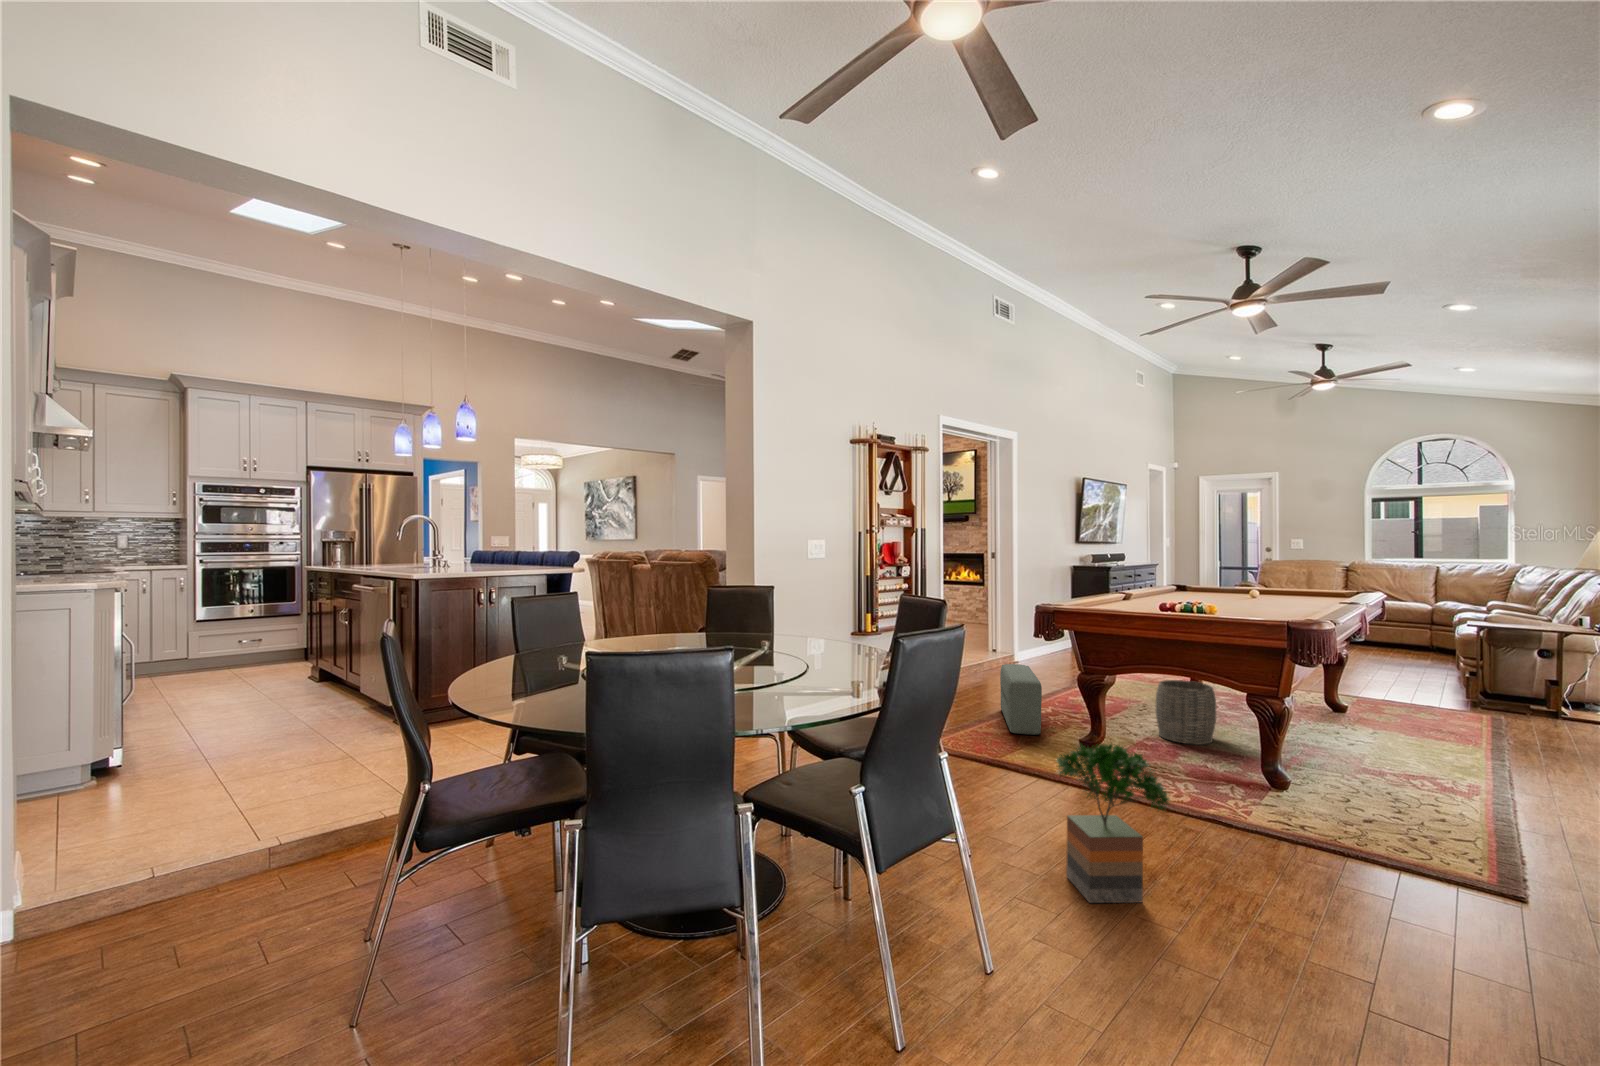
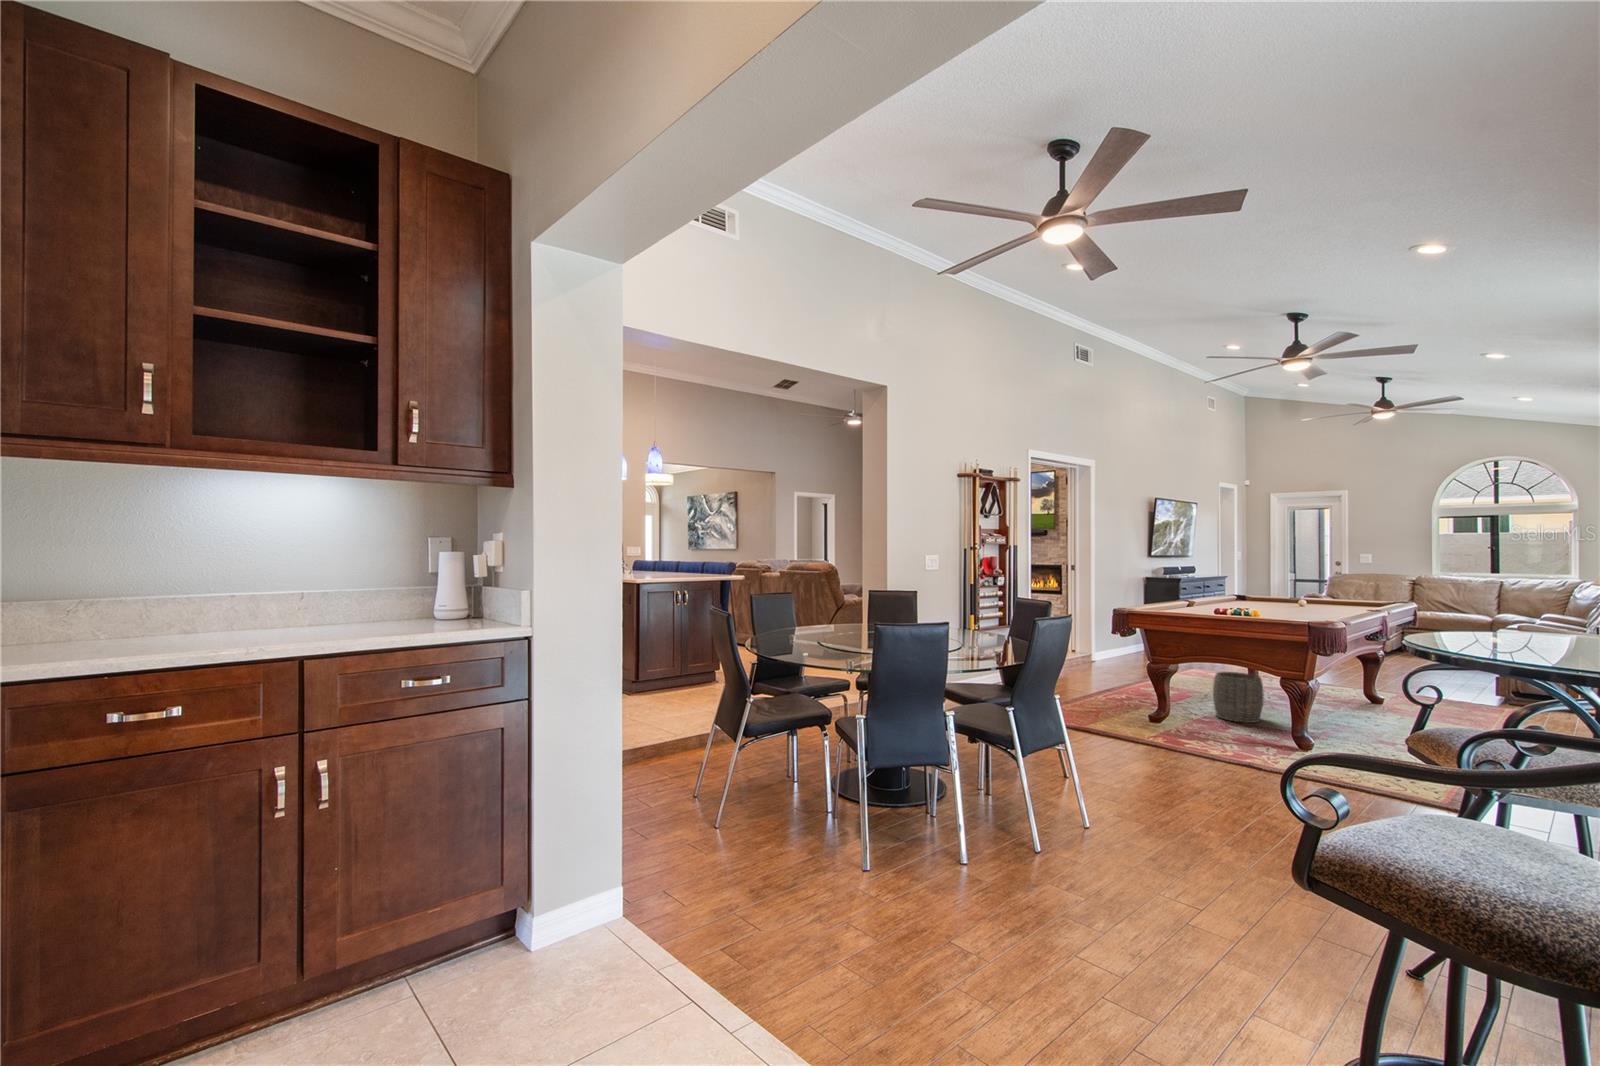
pouf: present [1000,664,1042,735] -> none [1082,658,1118,713]
potted tree: present [1057,744,1170,903] -> none [1128,699,1210,805]

